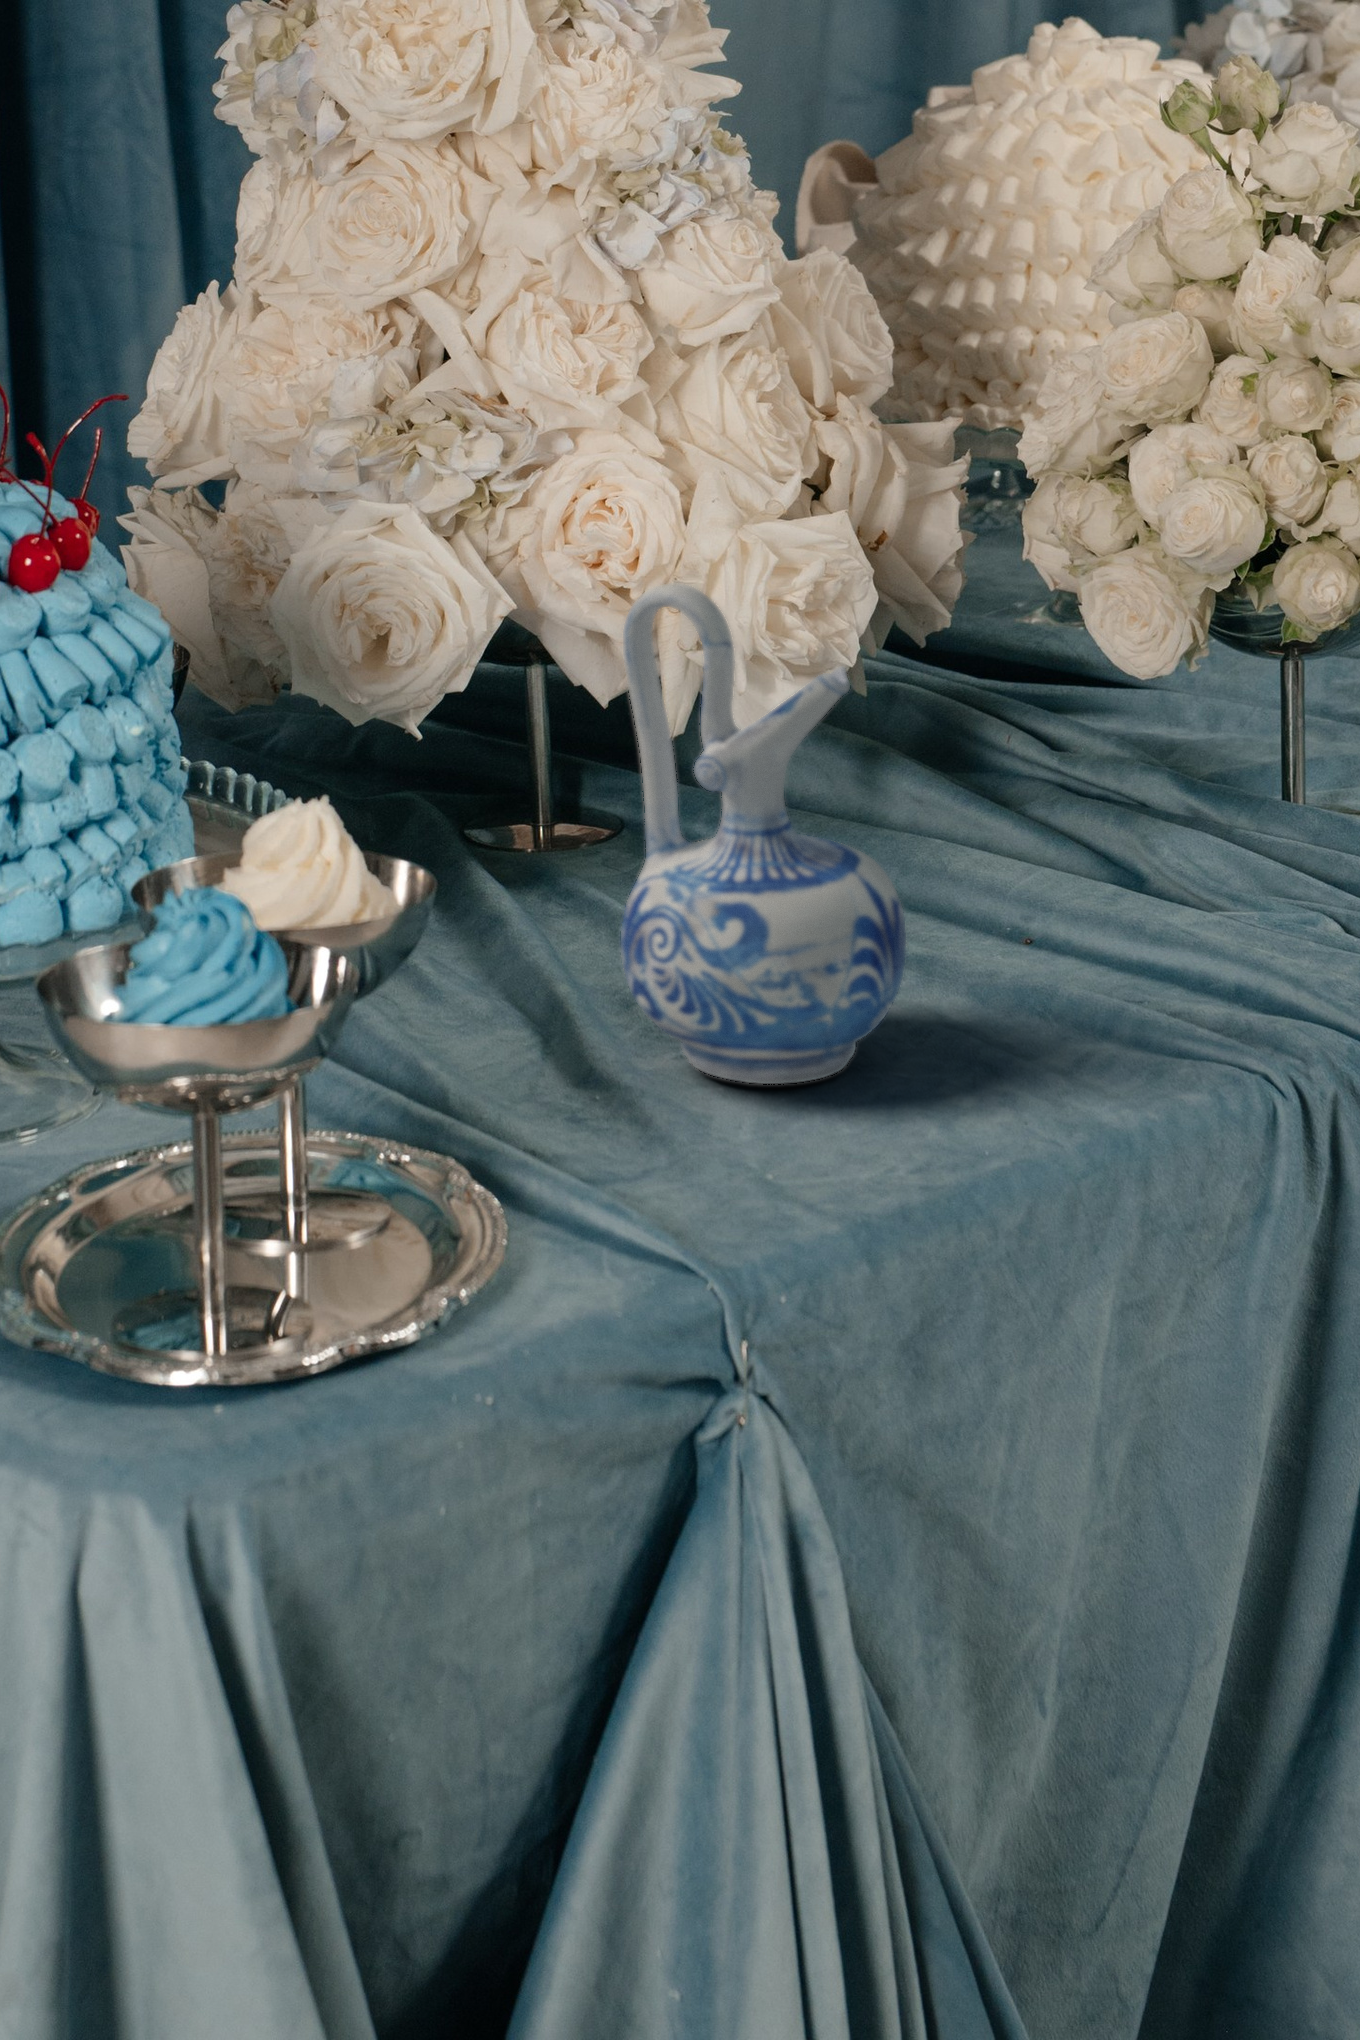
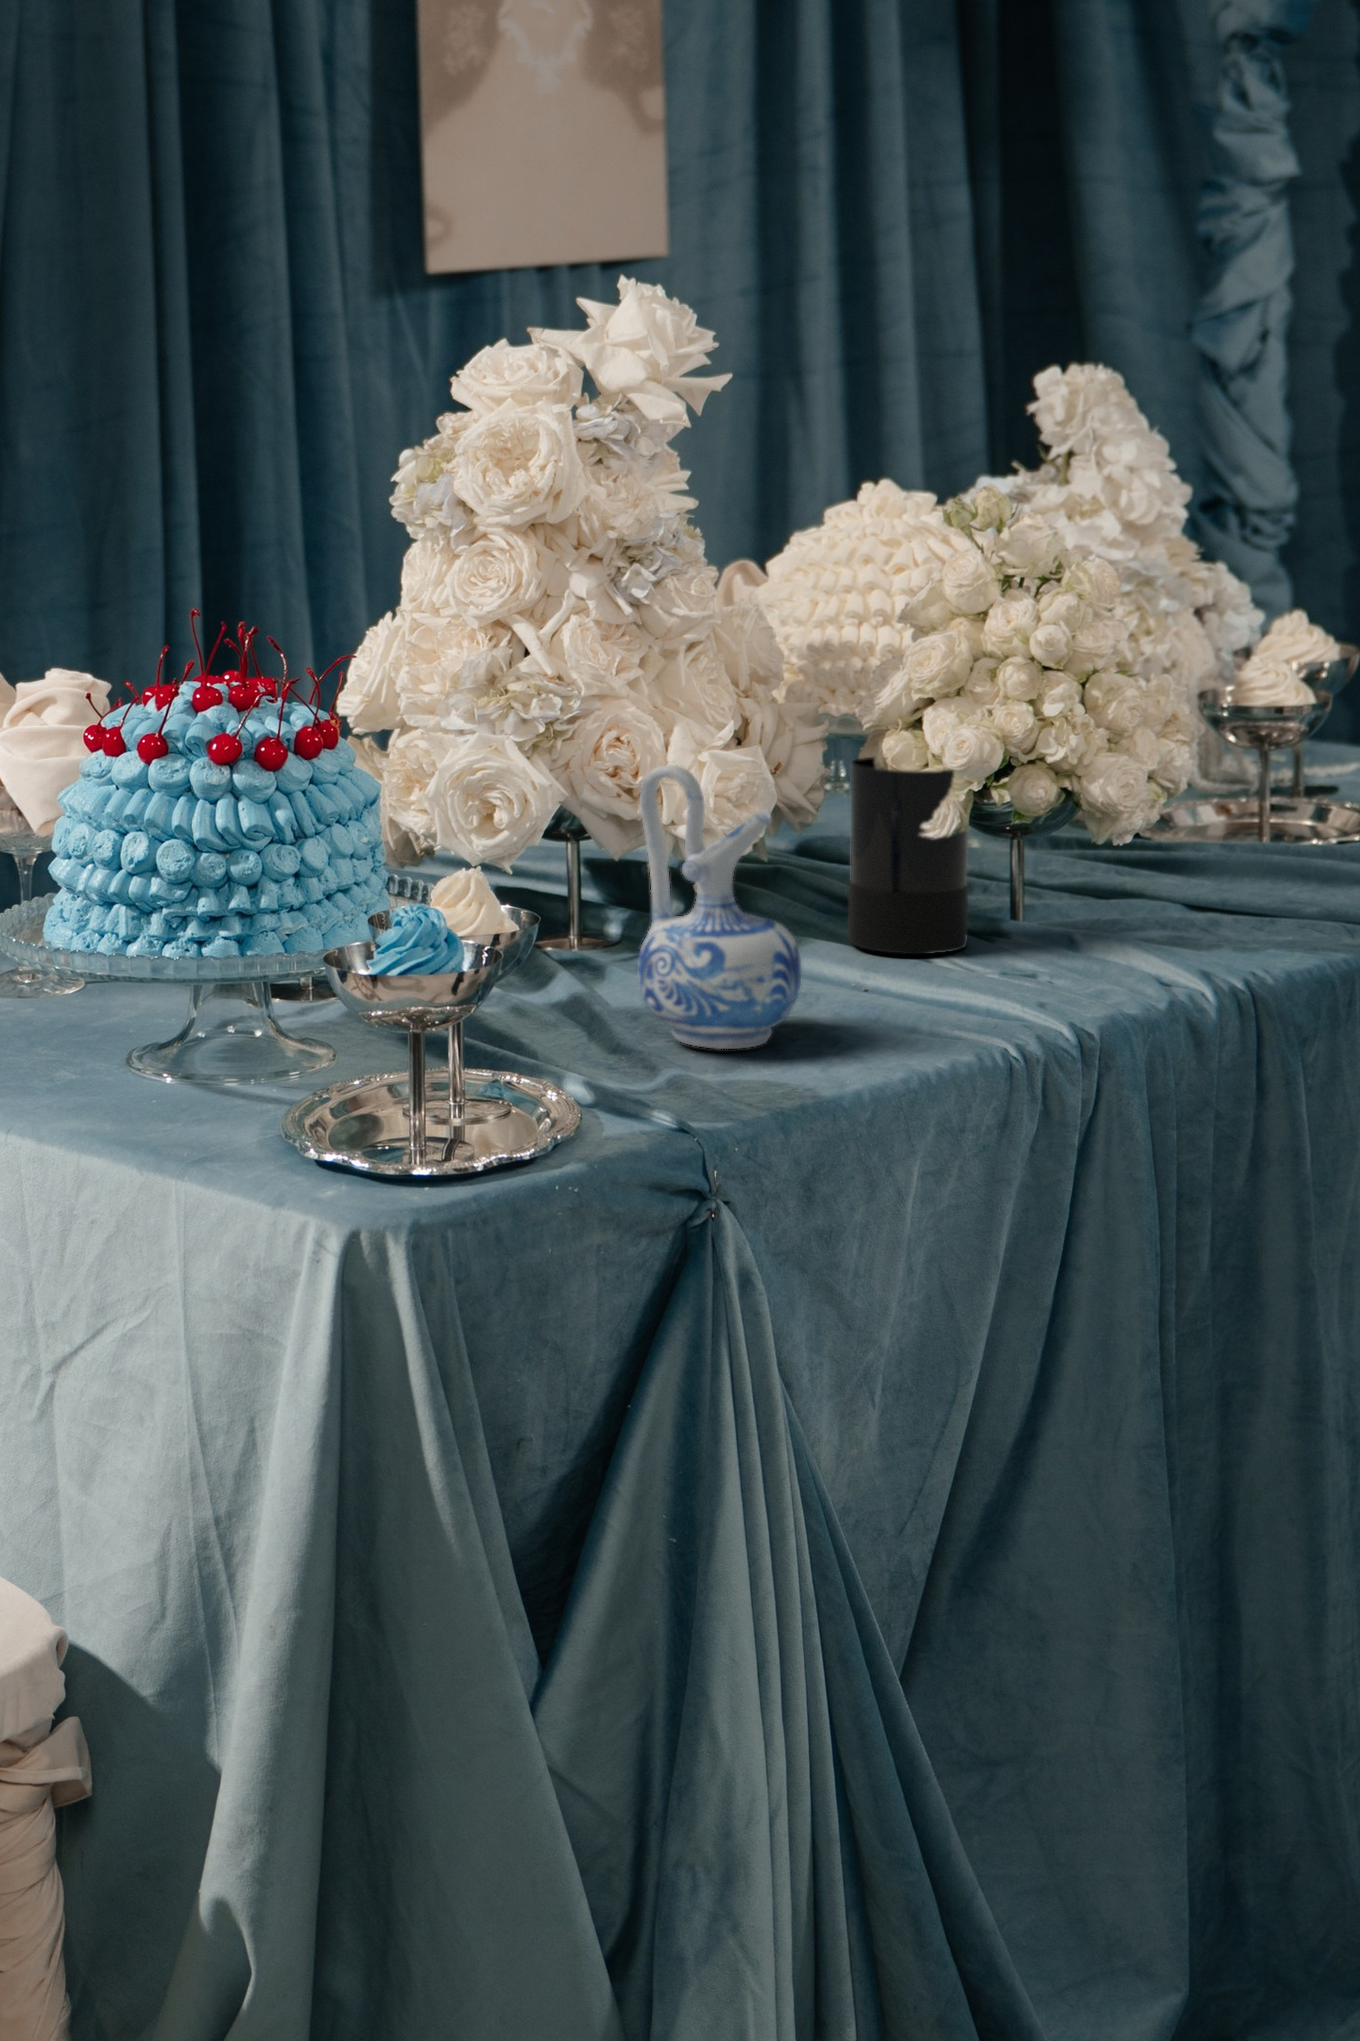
candle: none [1006,478,1208,860] -> present [848,757,968,954]

